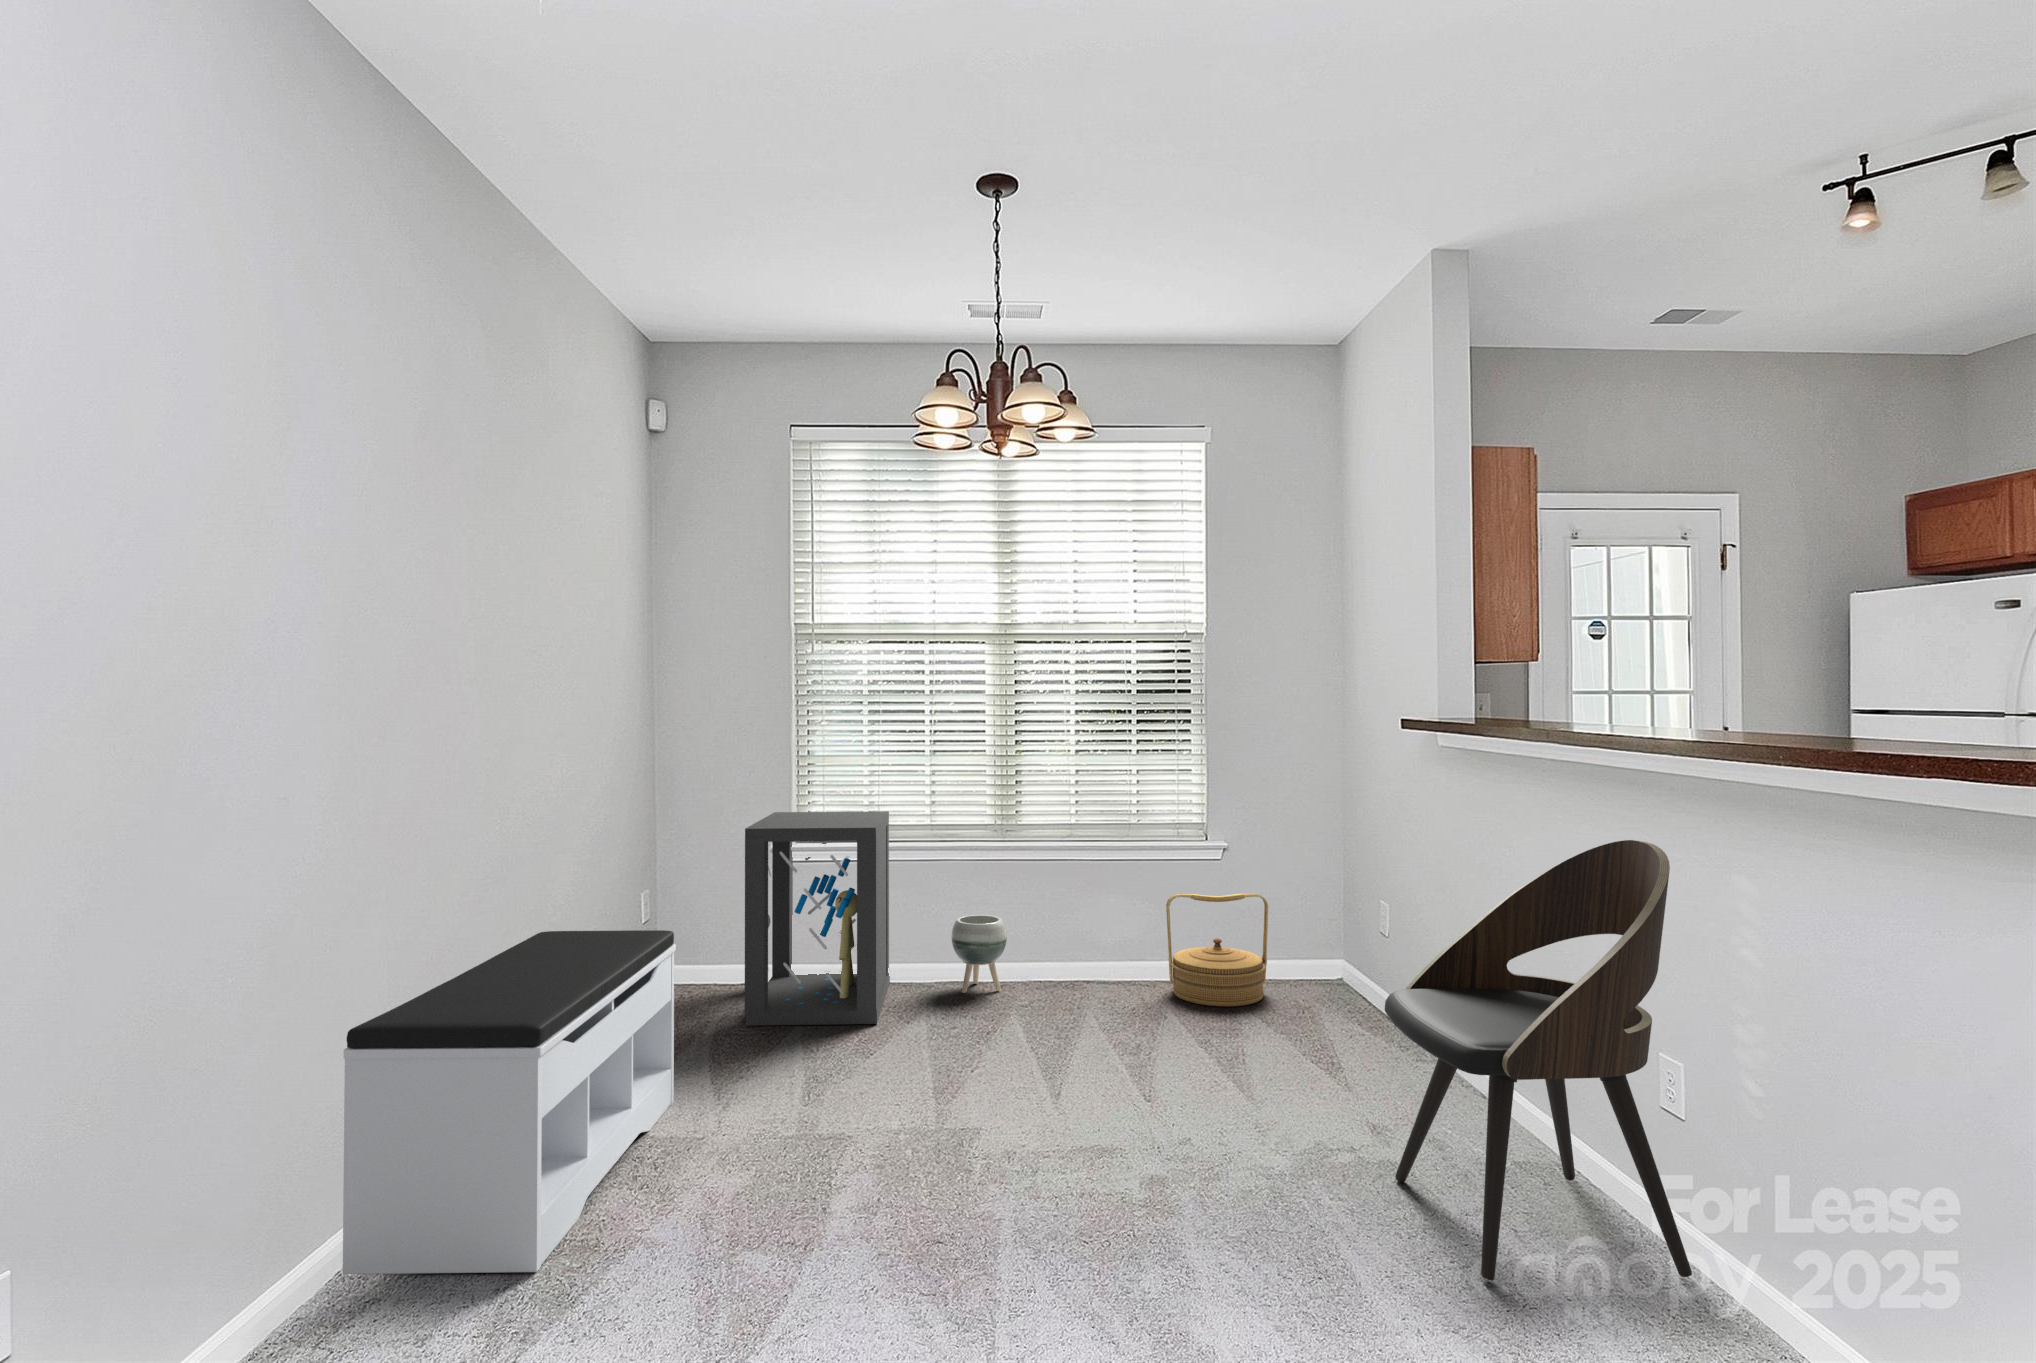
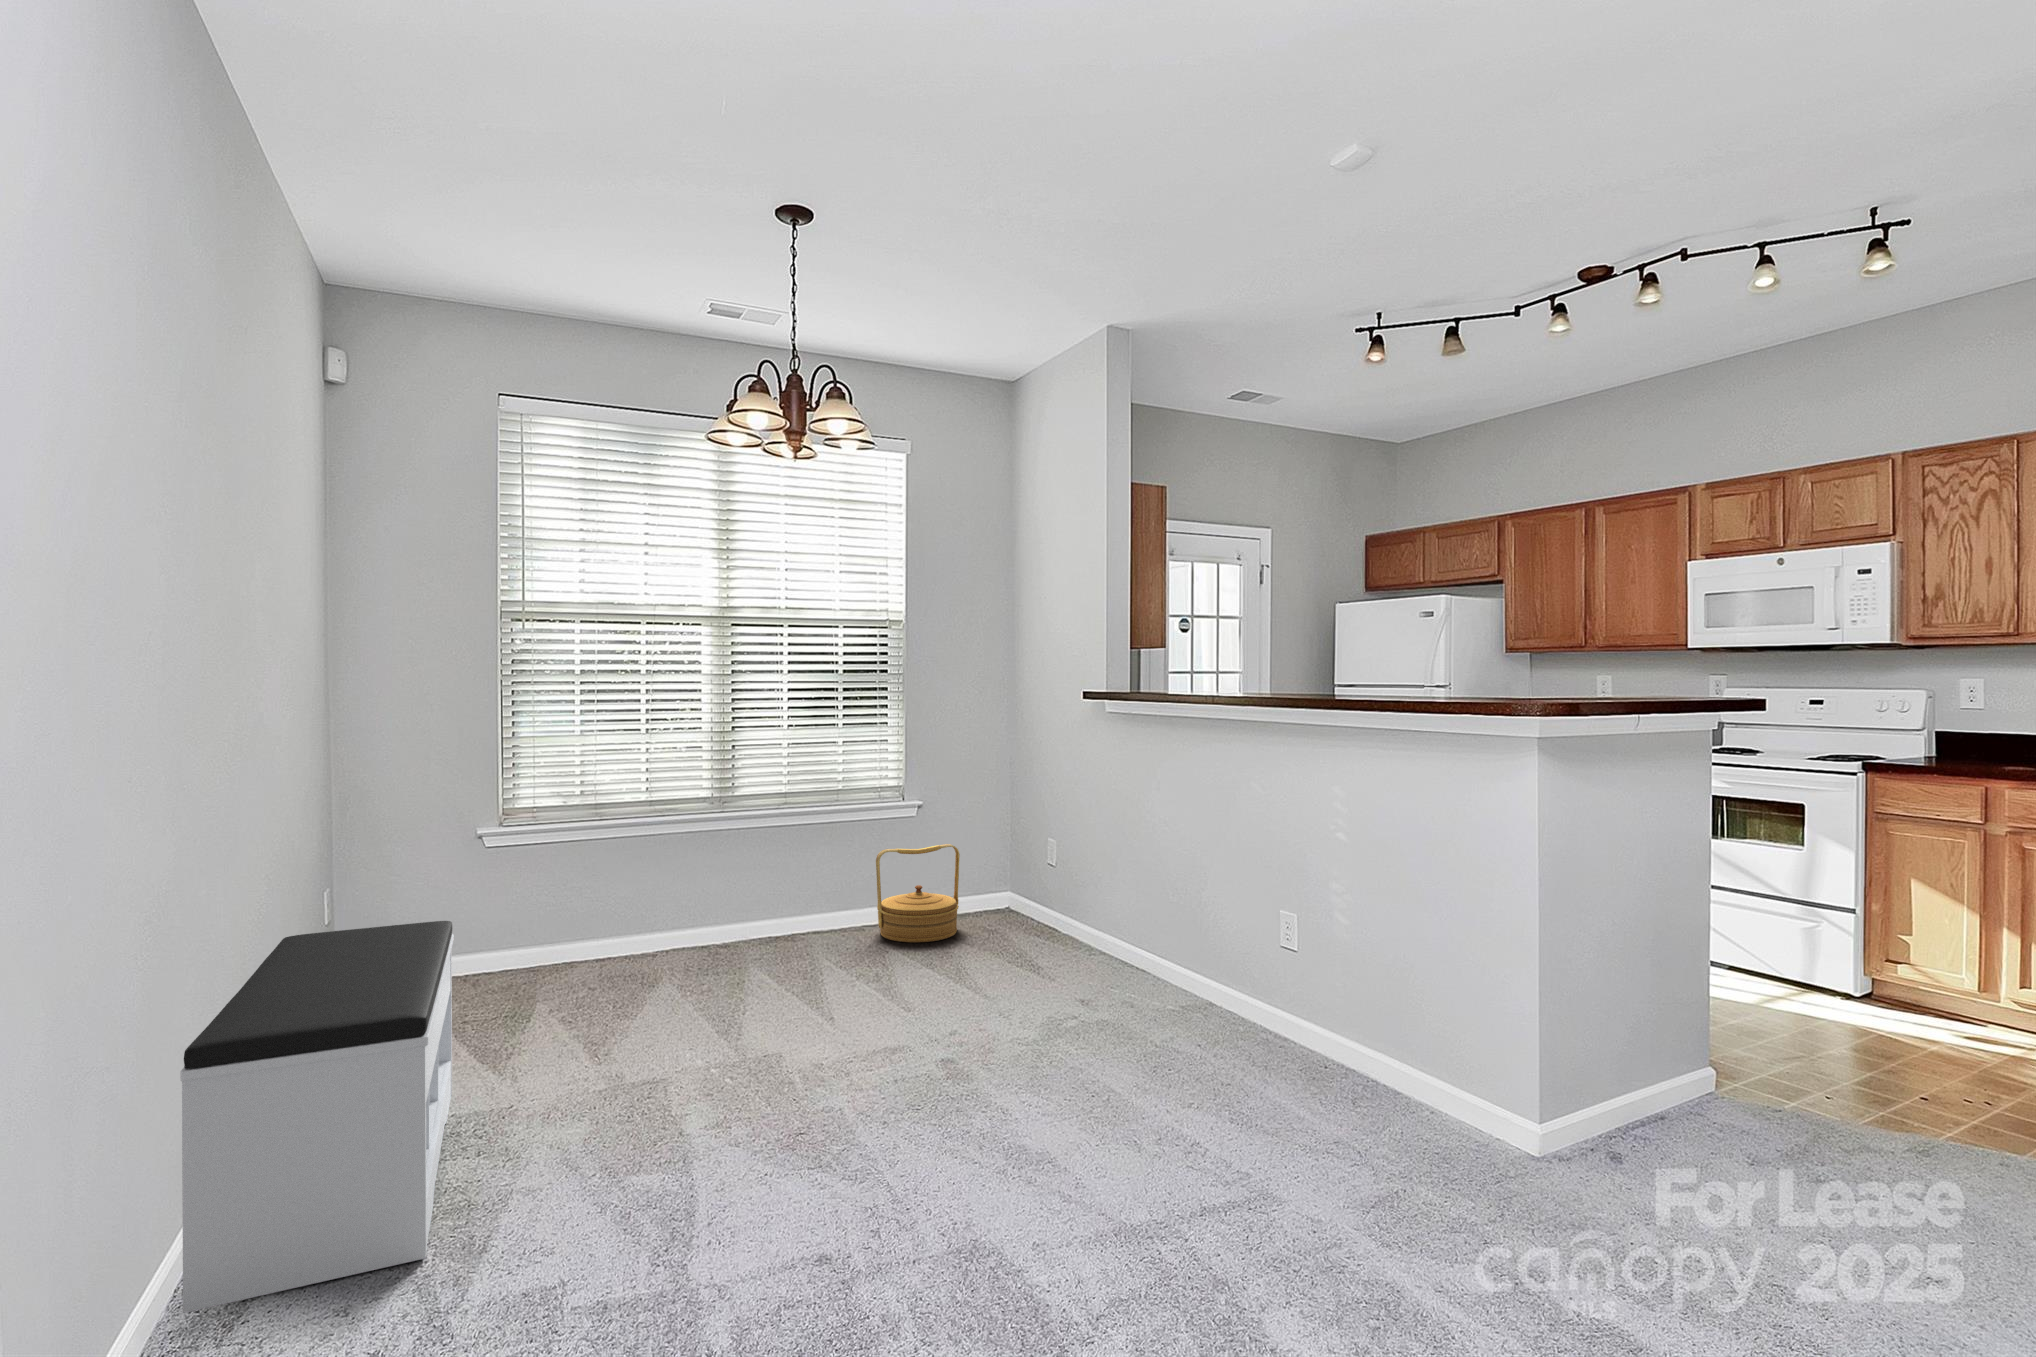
storage cabinet: present [745,811,890,1026] -> none [477,790,622,1016]
dining chair: present [1385,840,1692,1280] -> none [1114,781,1317,1093]
planter: present [952,915,1007,993] -> none [676,884,730,959]

